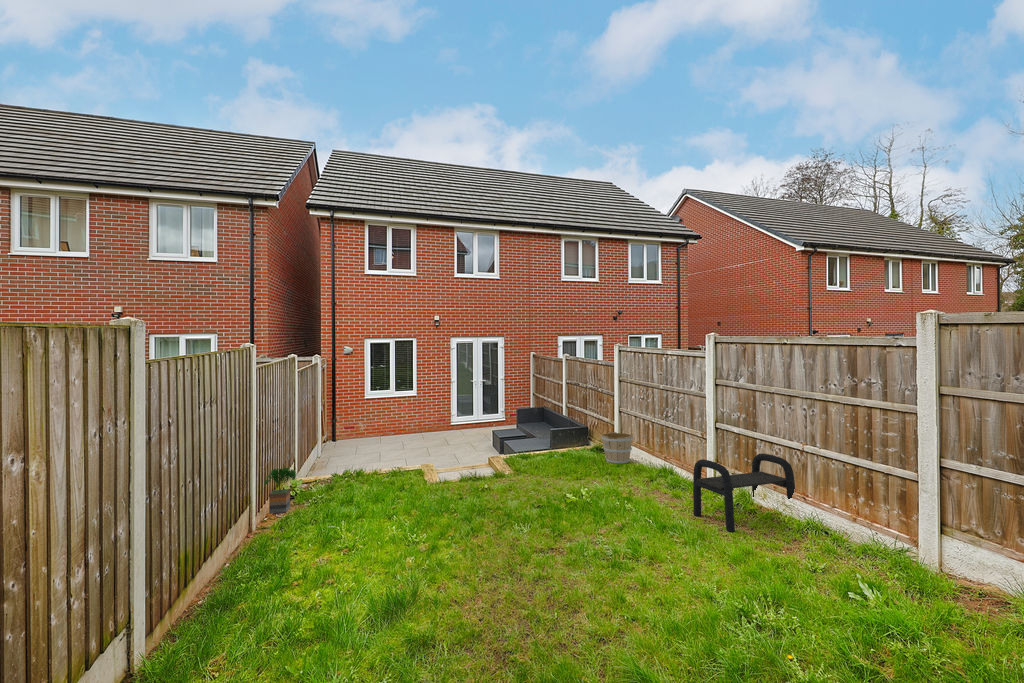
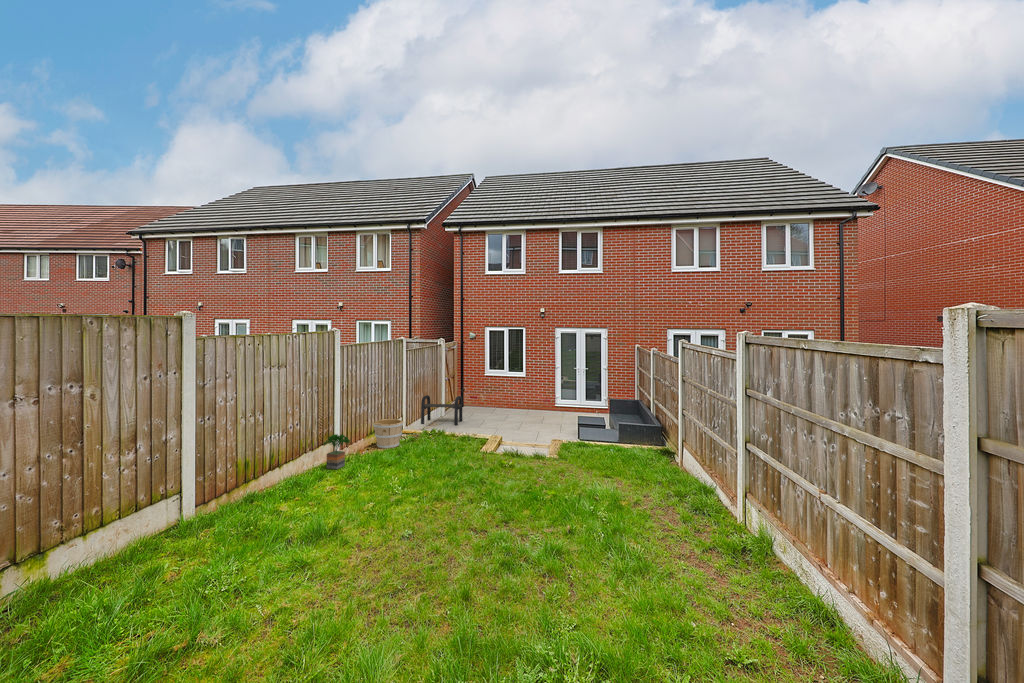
wooden bucket: present [601,432,634,464] -> present [373,419,403,448]
bench: present [693,453,795,532] -> present [421,395,462,425]

